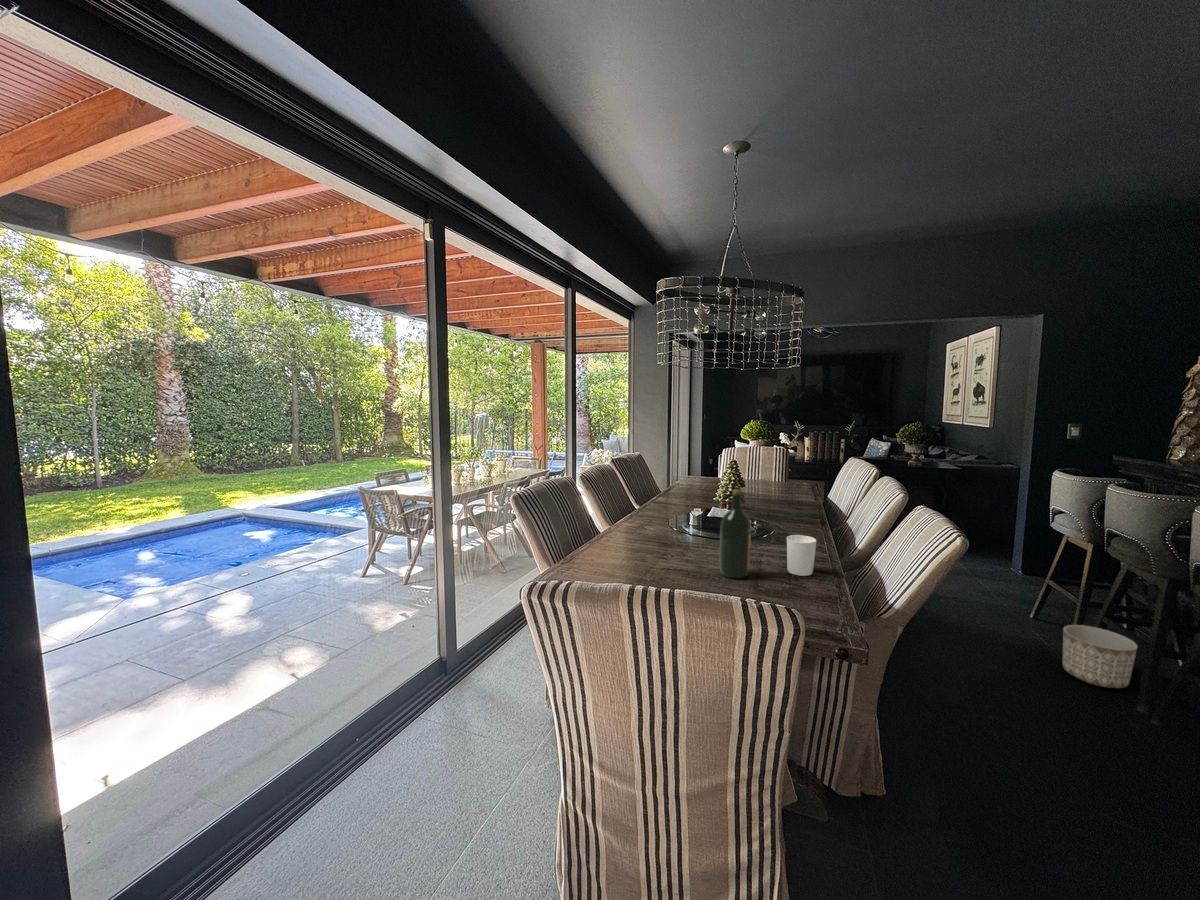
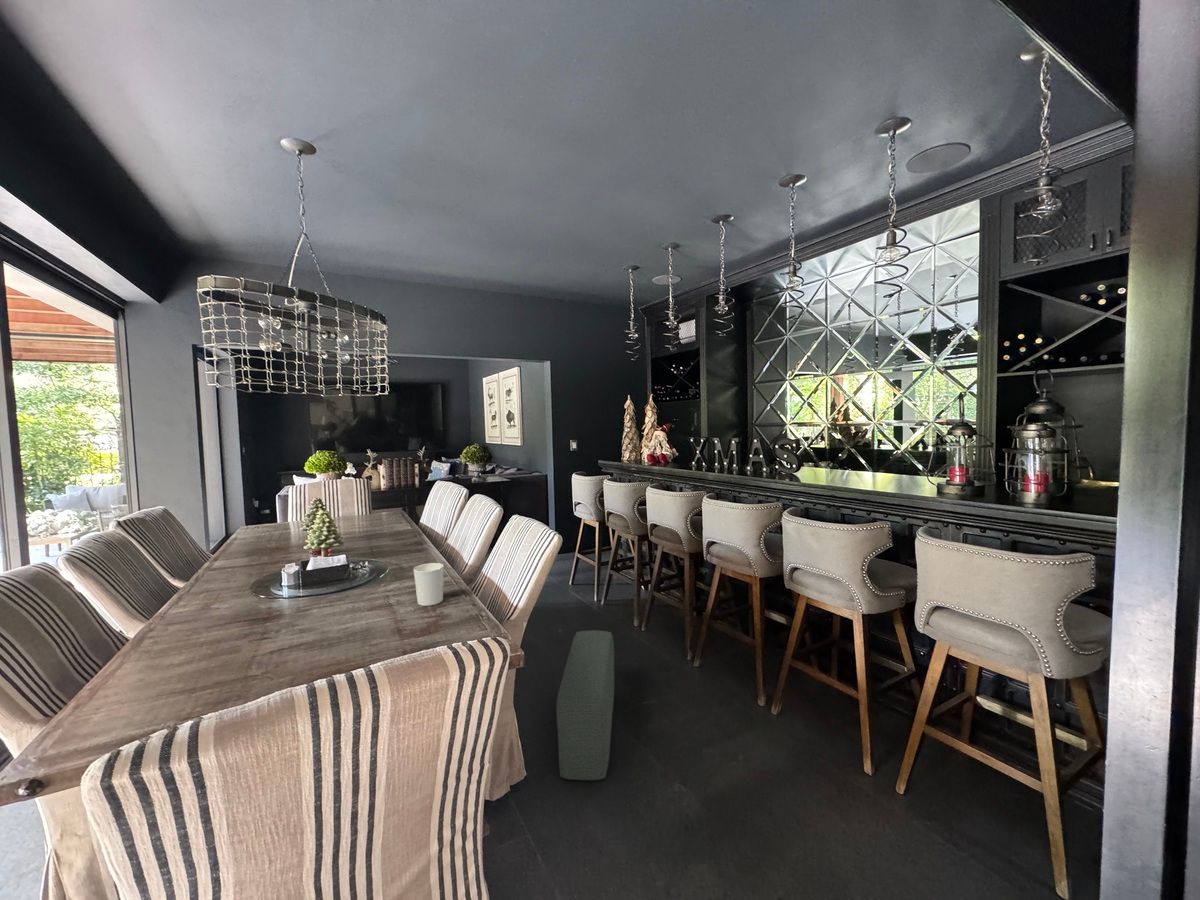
wine bottle: present [720,489,751,578] -> none [341,529,380,632]
planter: present [1062,625,1137,688] -> none [595,579,633,619]
pouf: none [930,671,1058,856] -> present [557,630,614,781]

